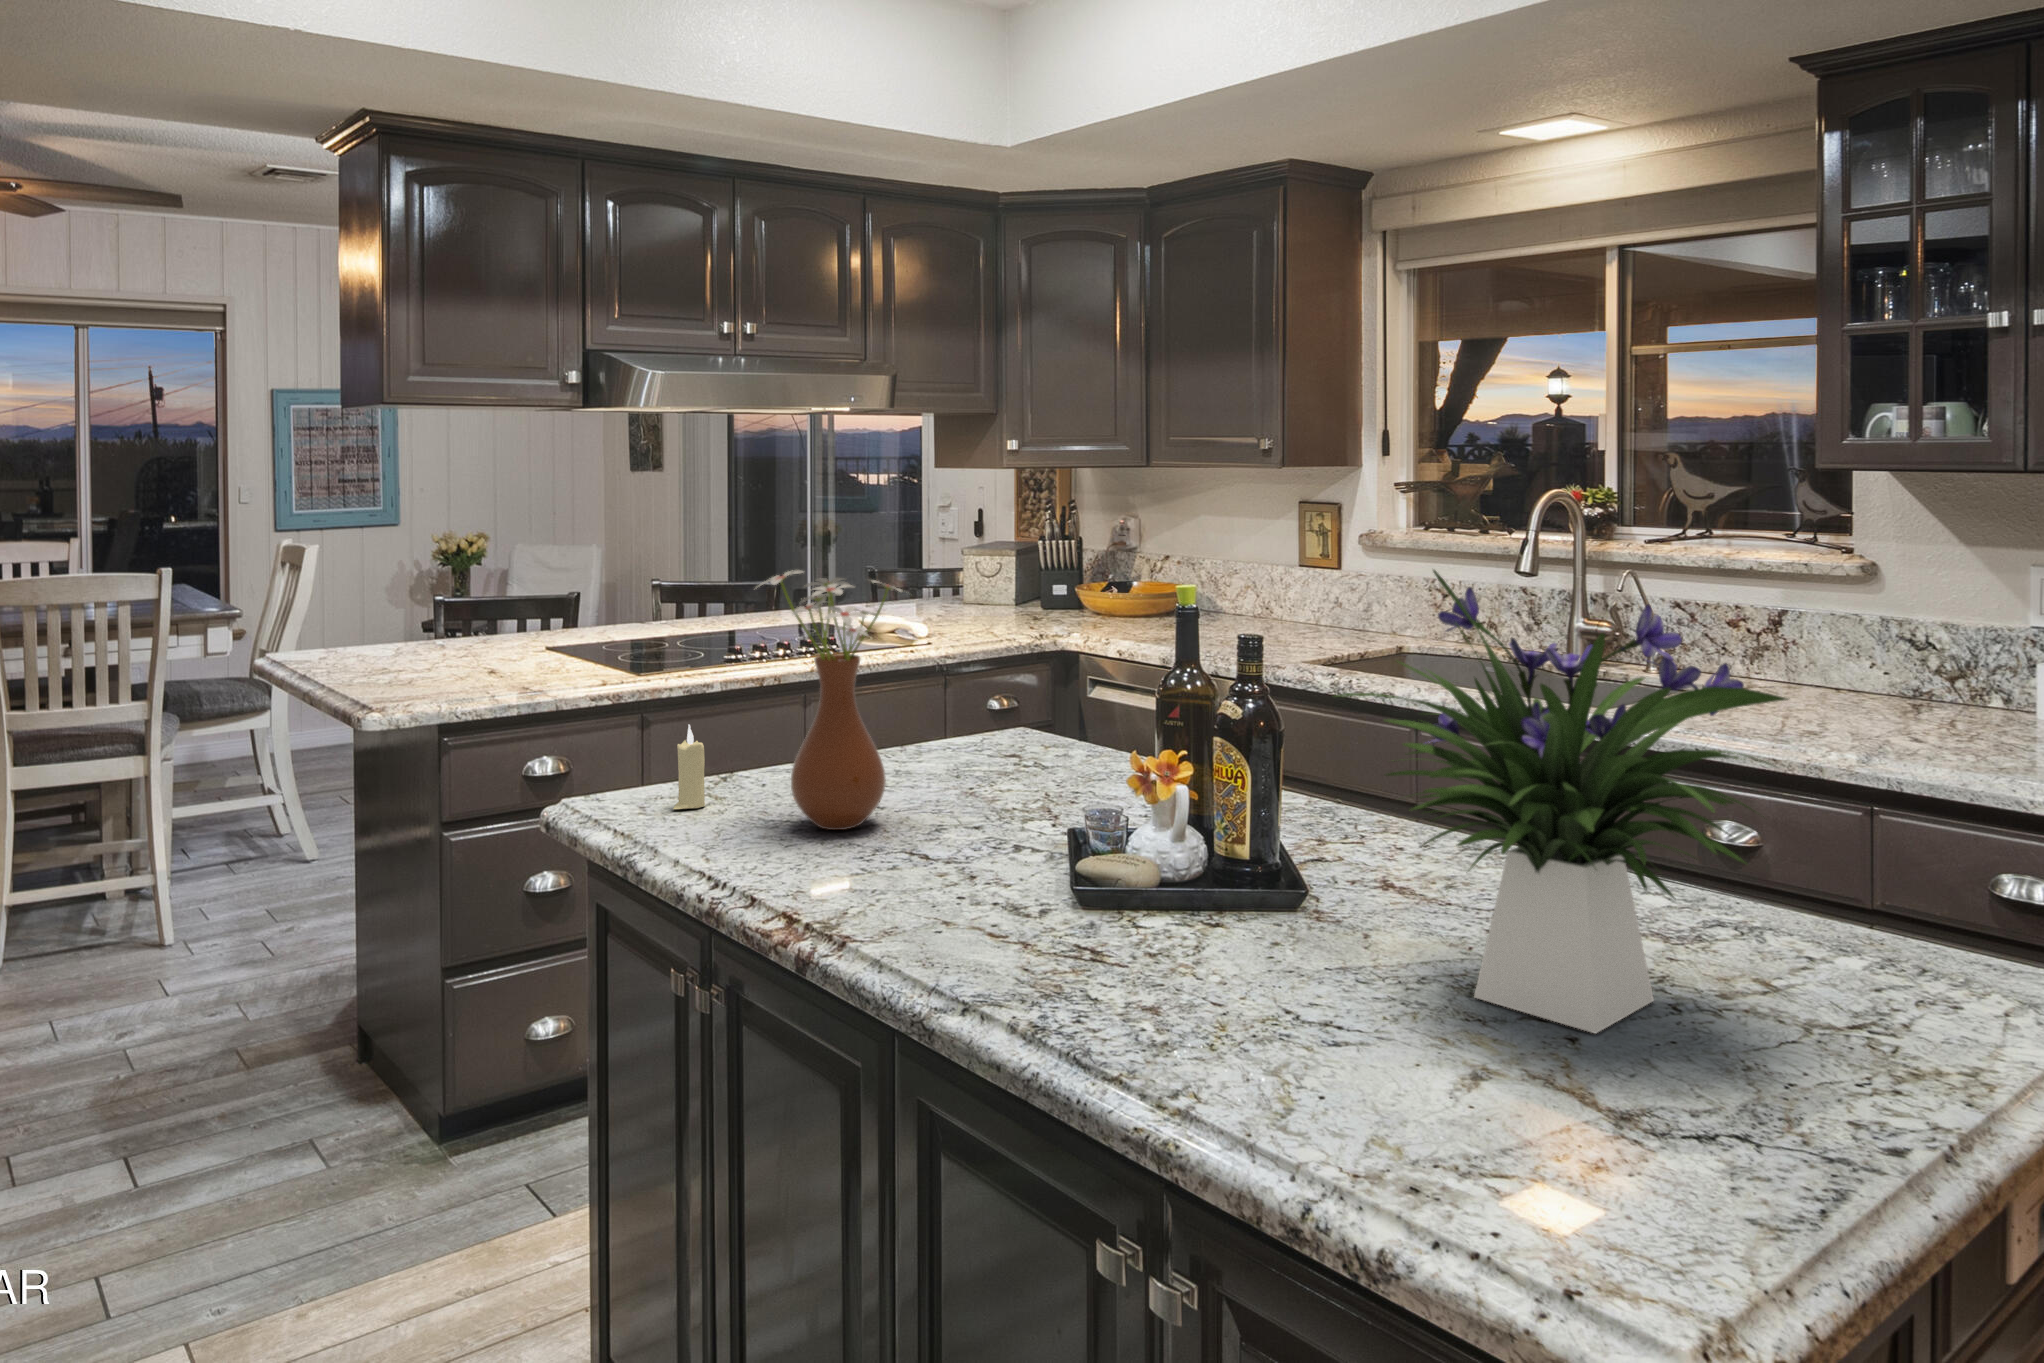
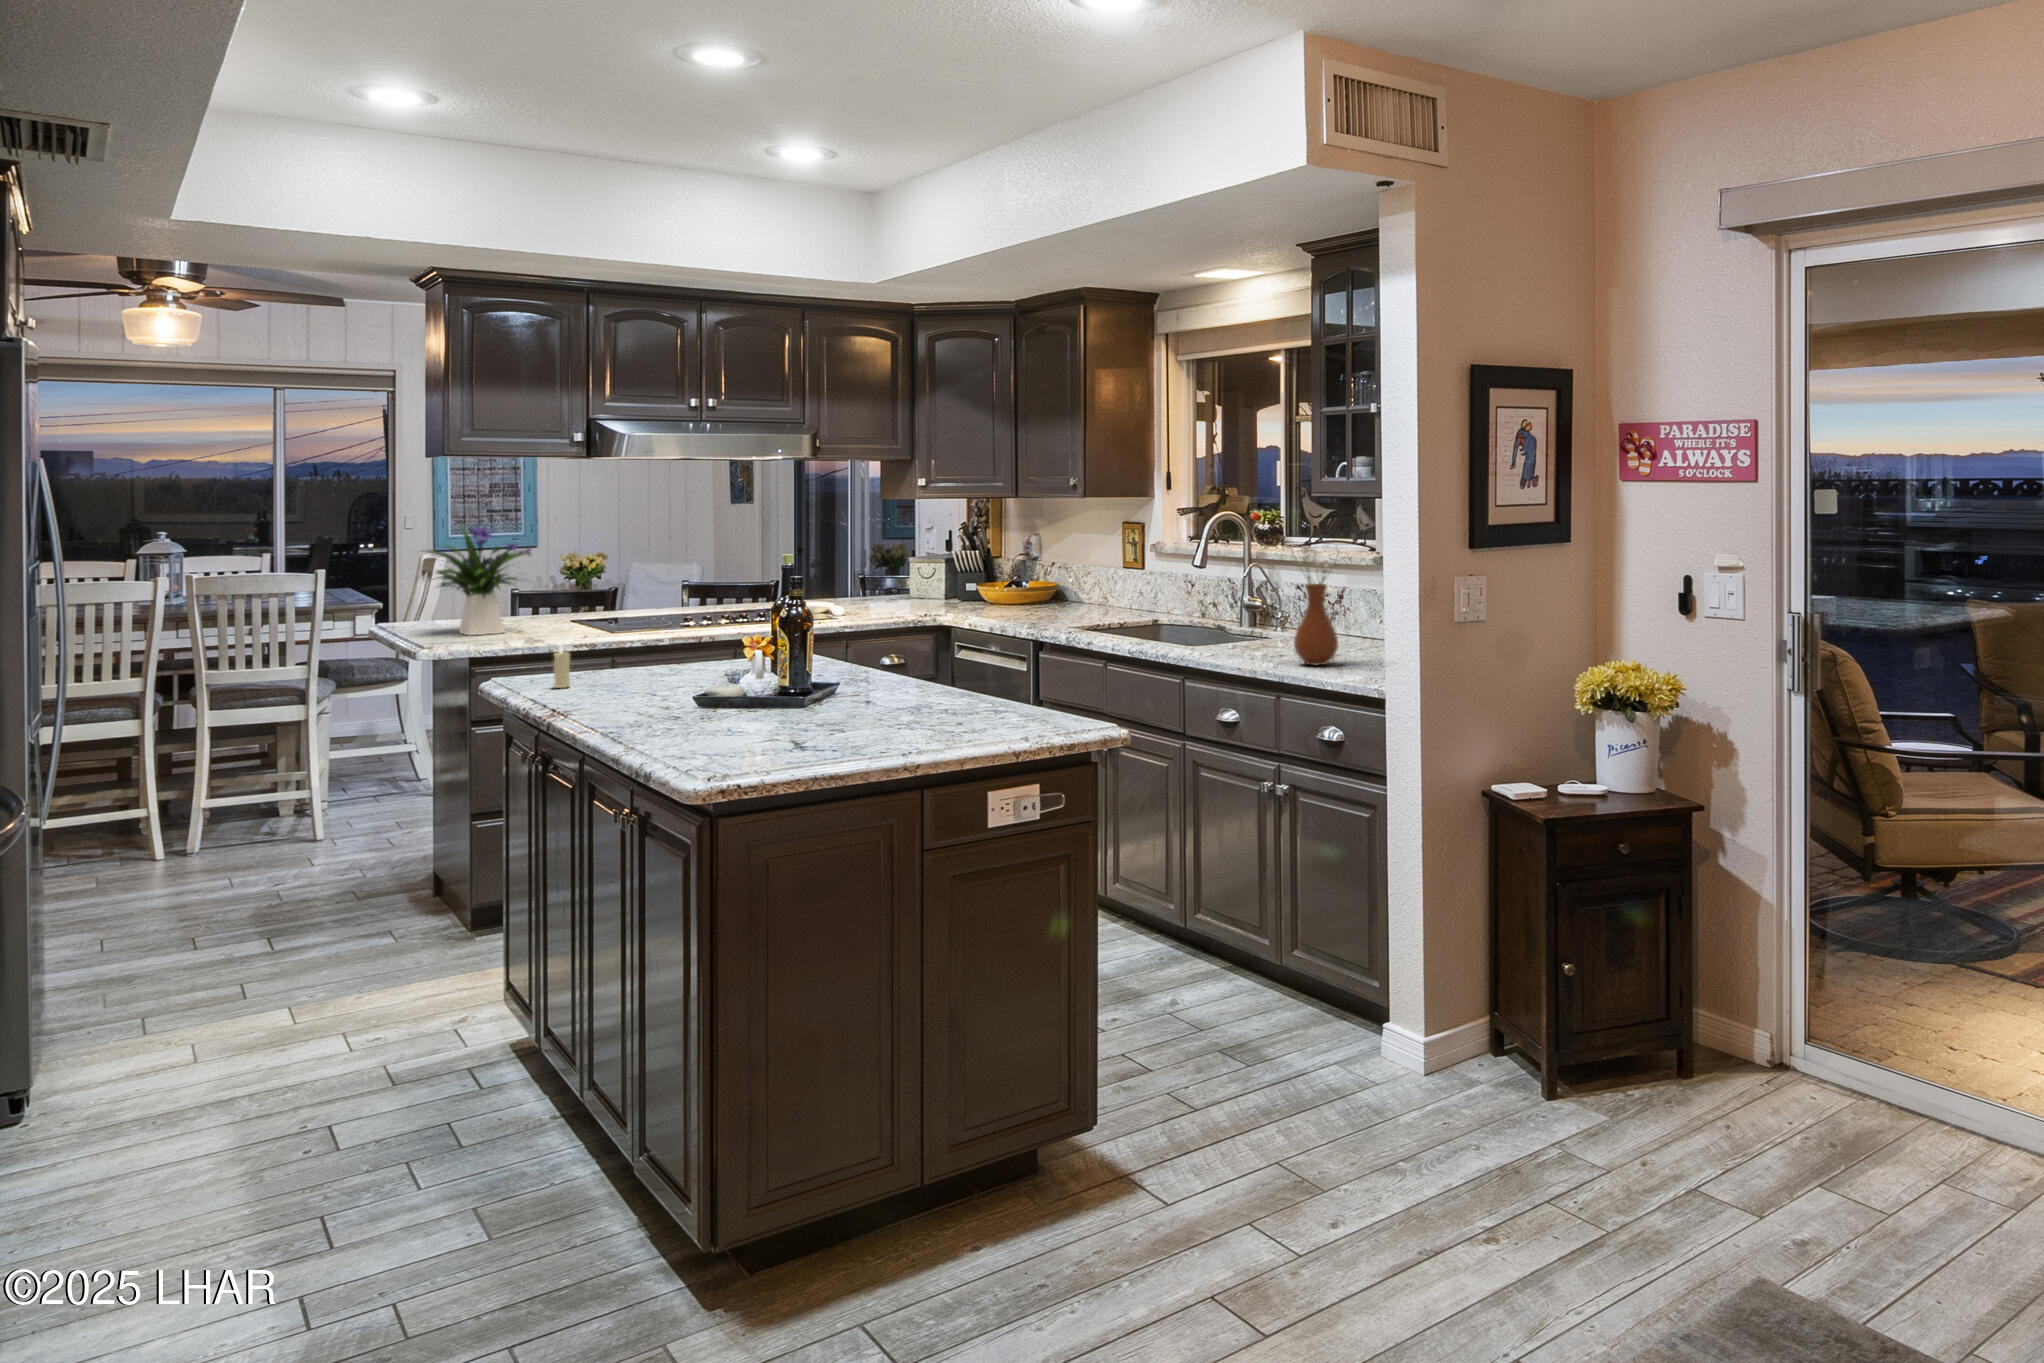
vase: present [759,570,902,830] -> present [1283,543,1346,665]
flower arrangement: present [1335,570,1788,1033] -> present [423,525,531,635]

